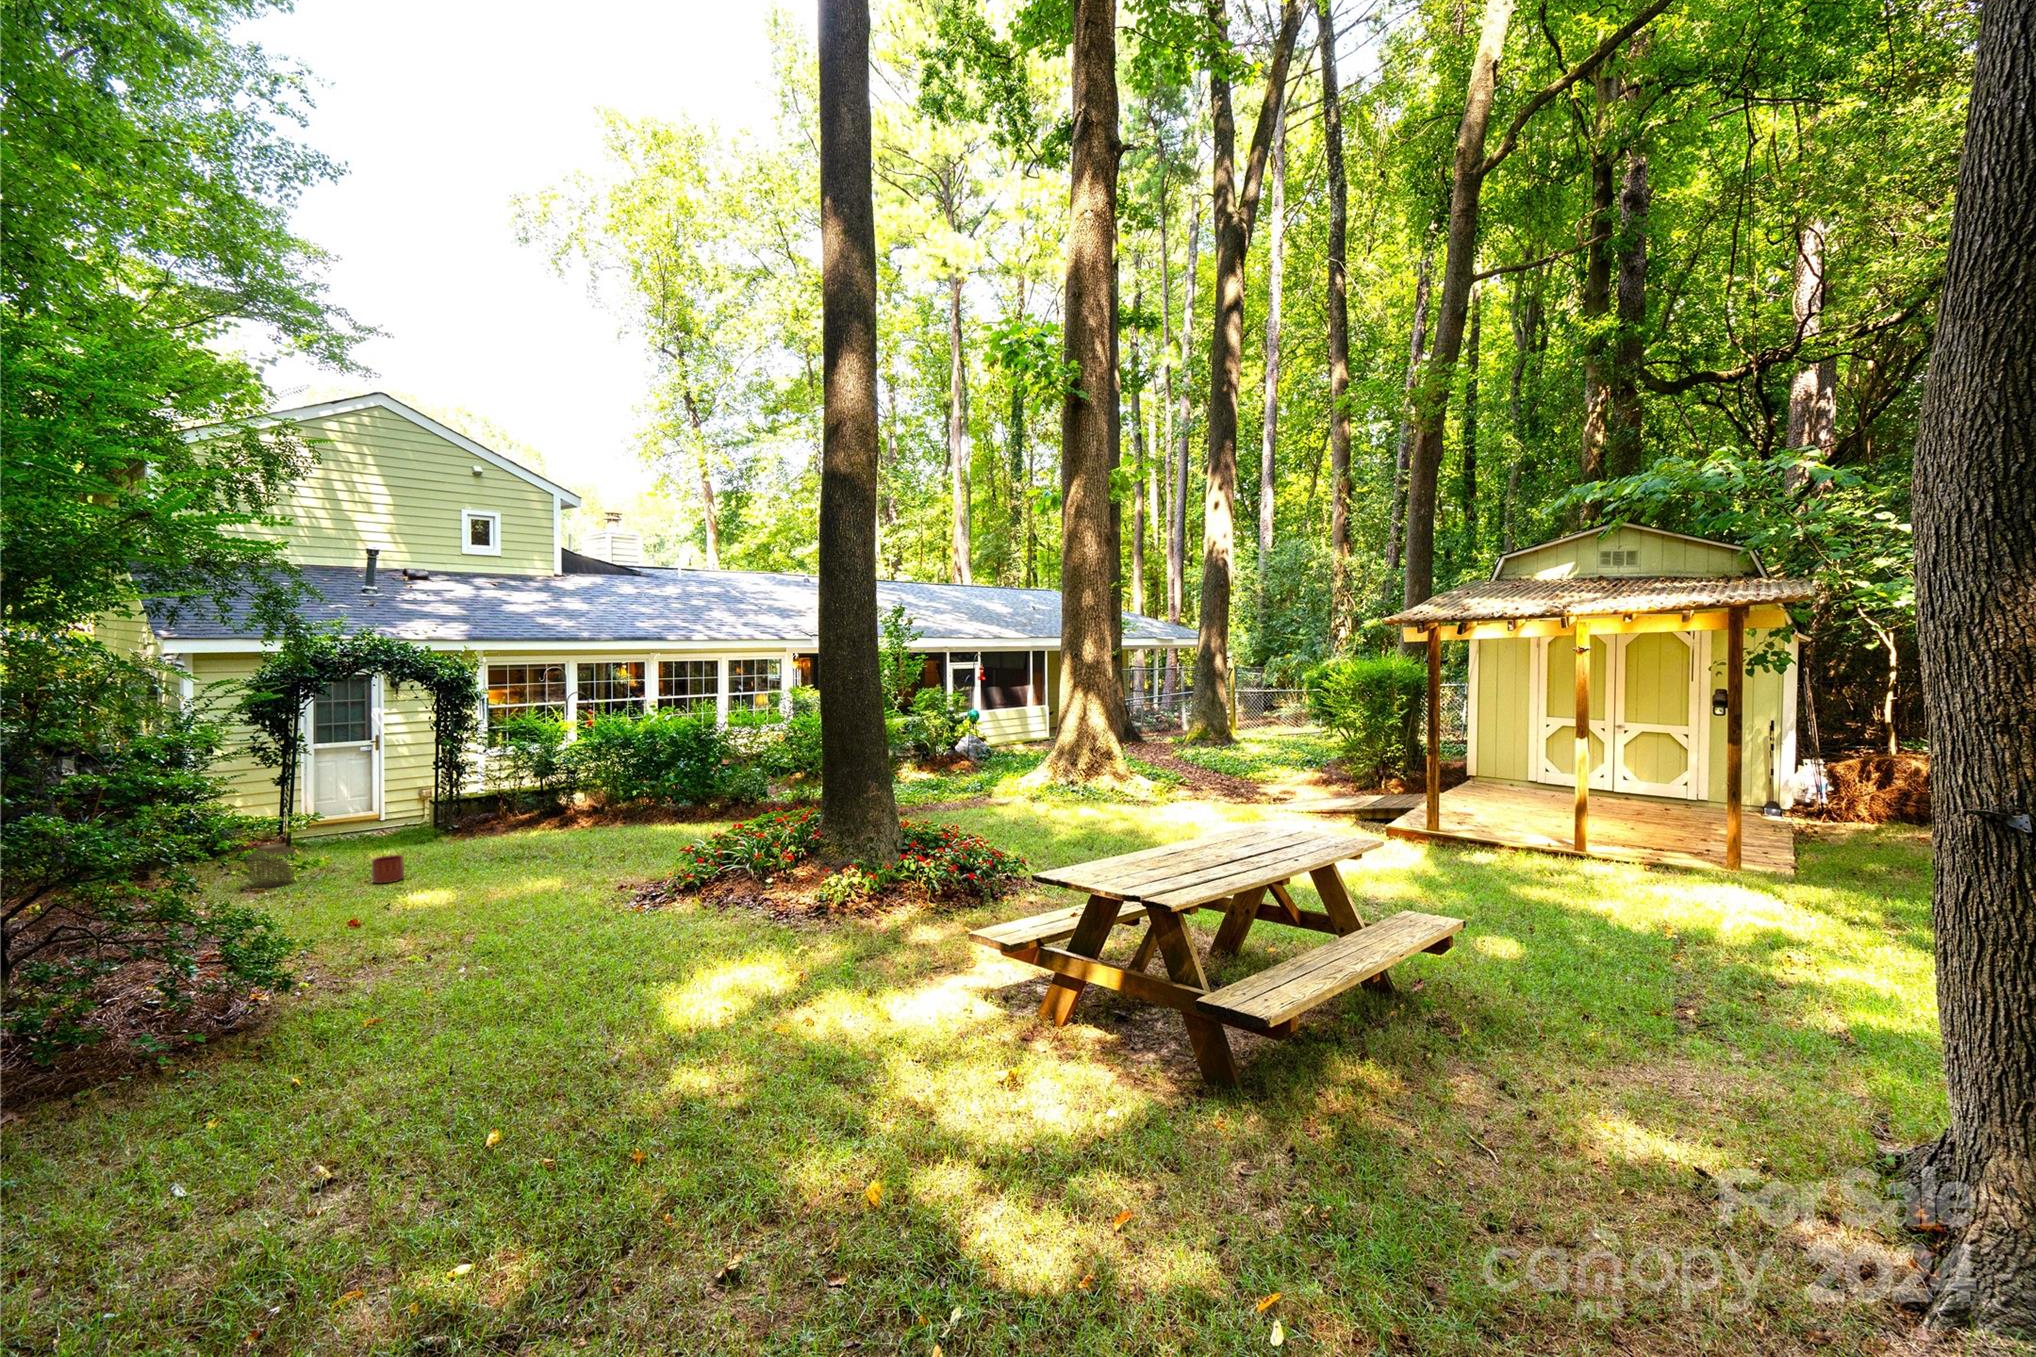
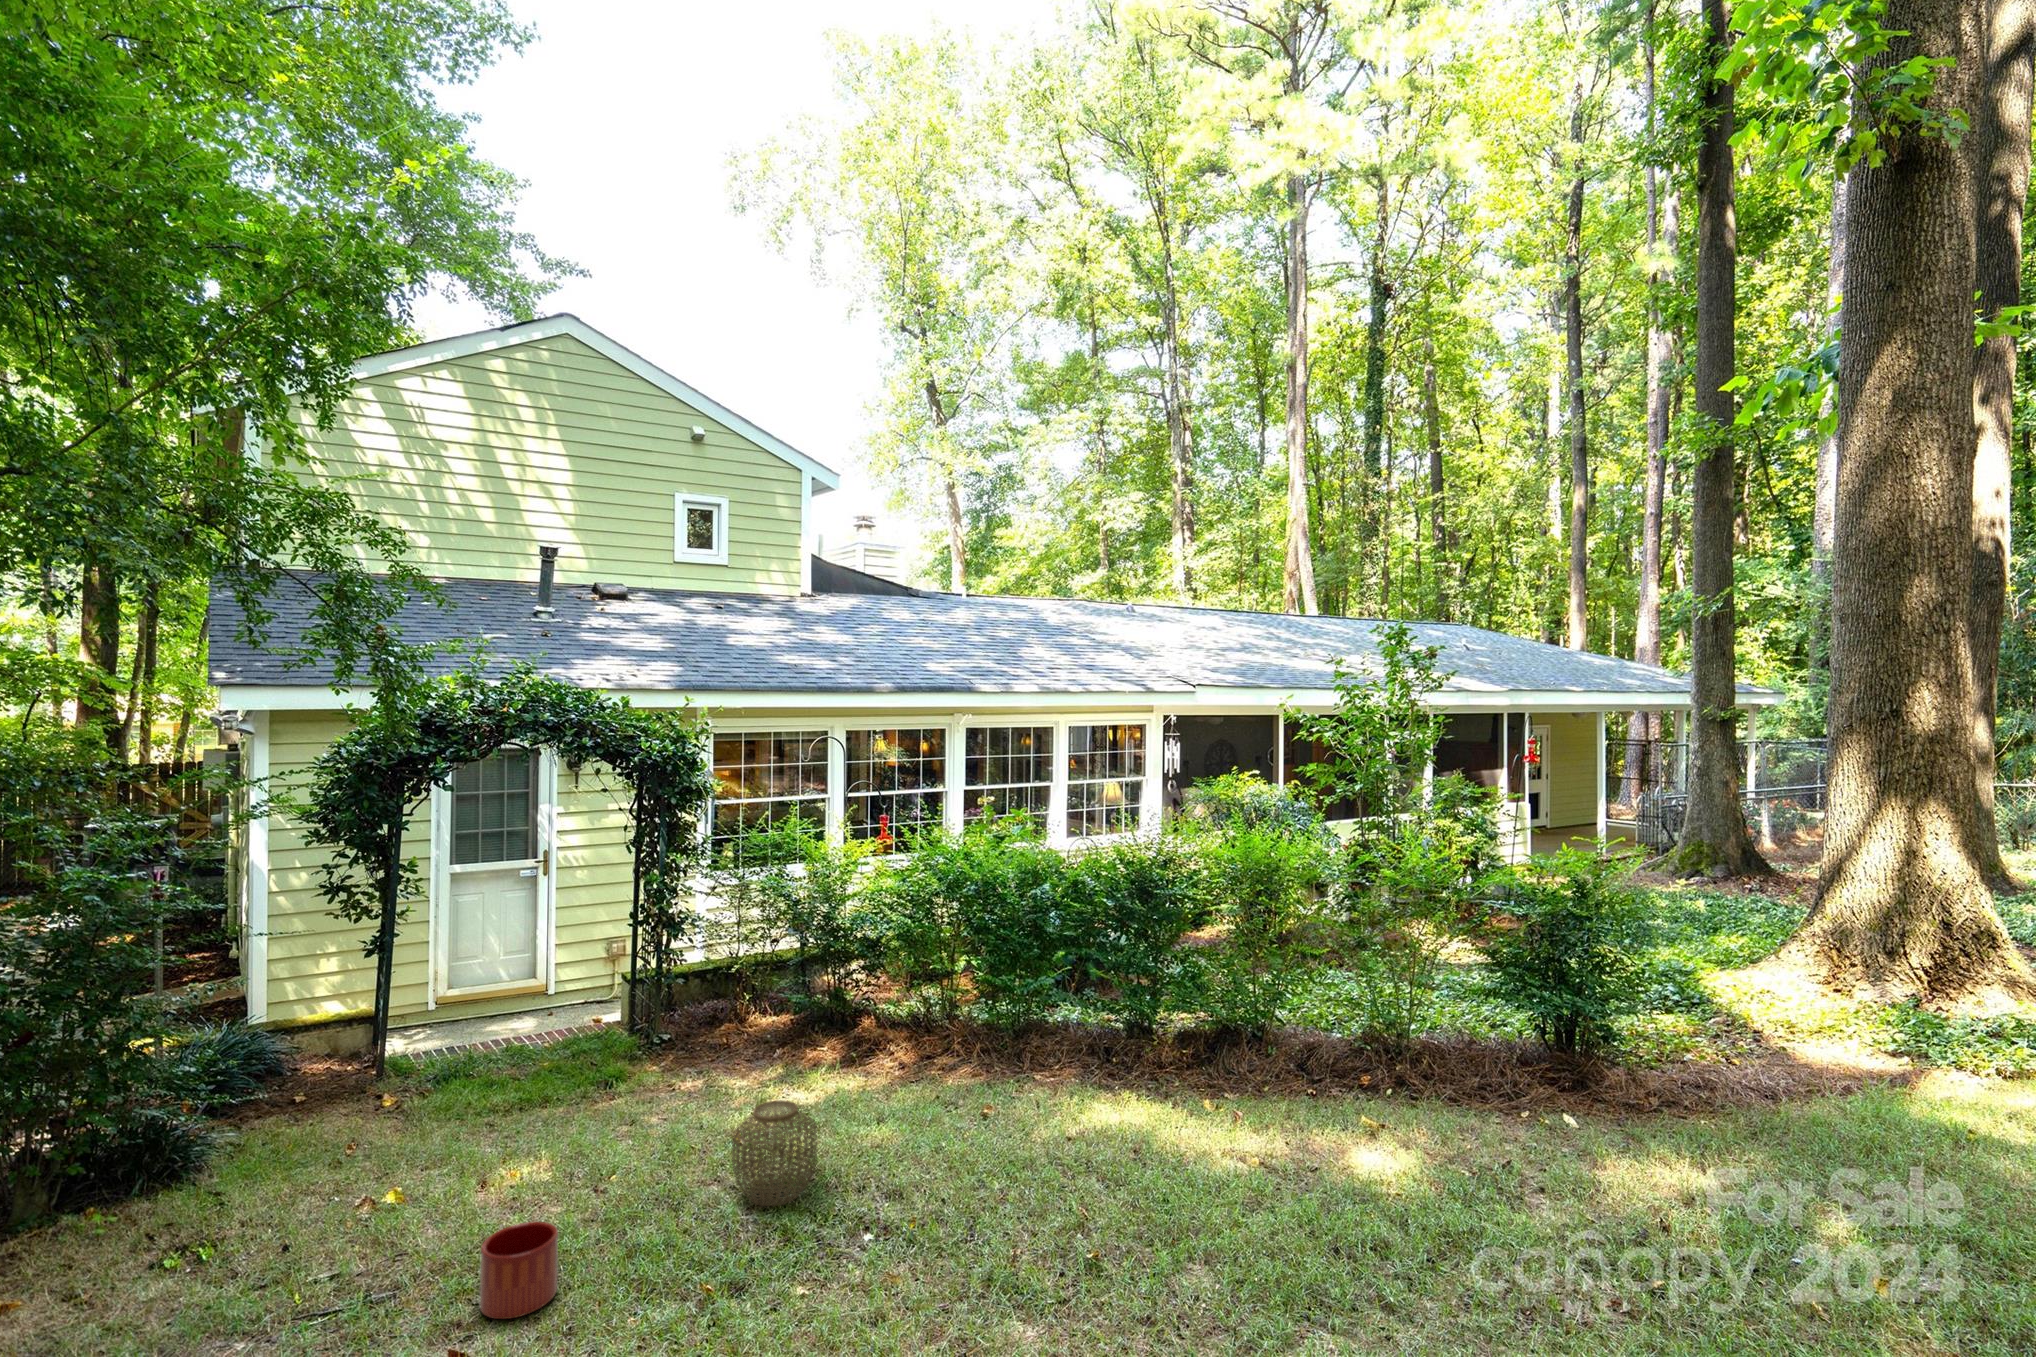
woven basket: present [246,843,296,887] -> present [732,1100,818,1206]

